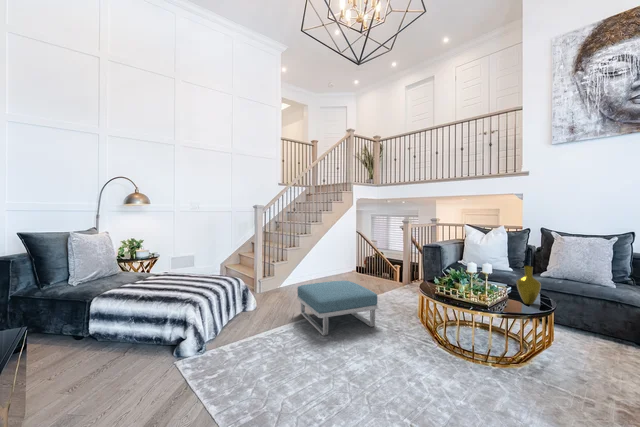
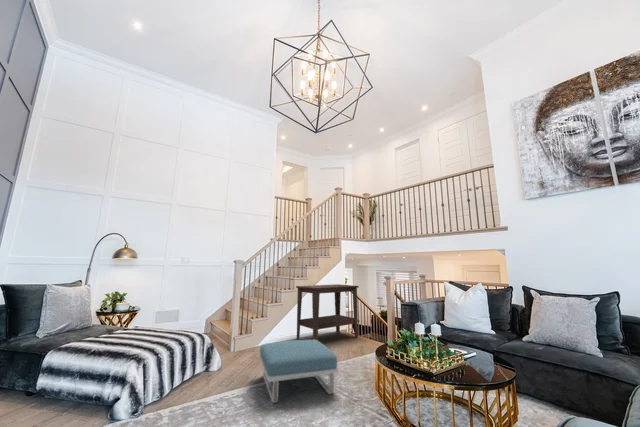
side table: none [312,229,373,287] -> present [296,284,358,341]
vase: present [516,266,541,304] -> none [471,328,497,374]

